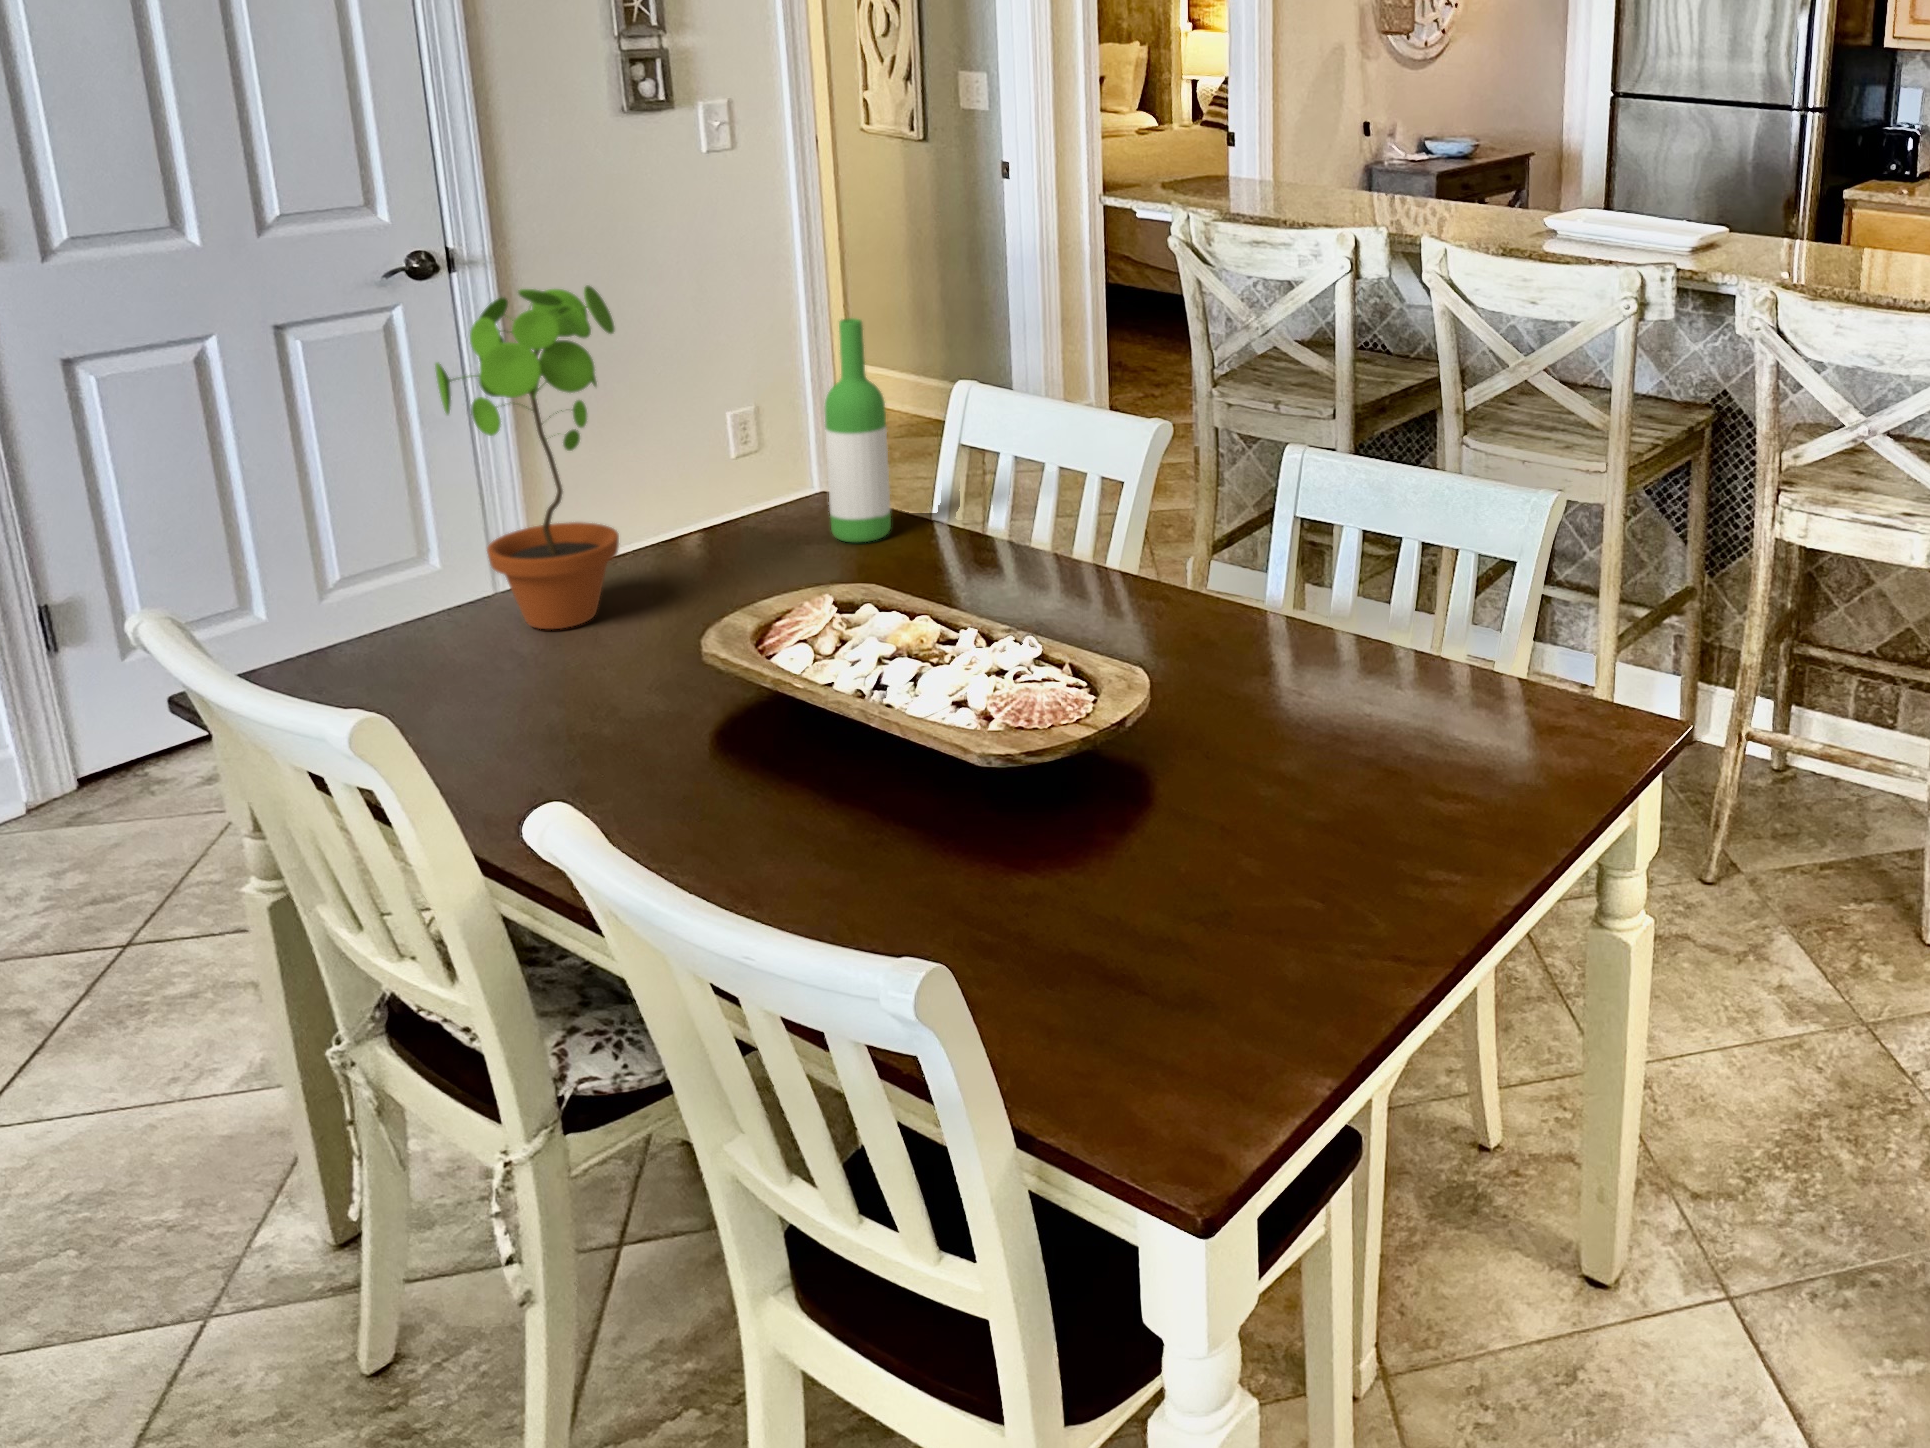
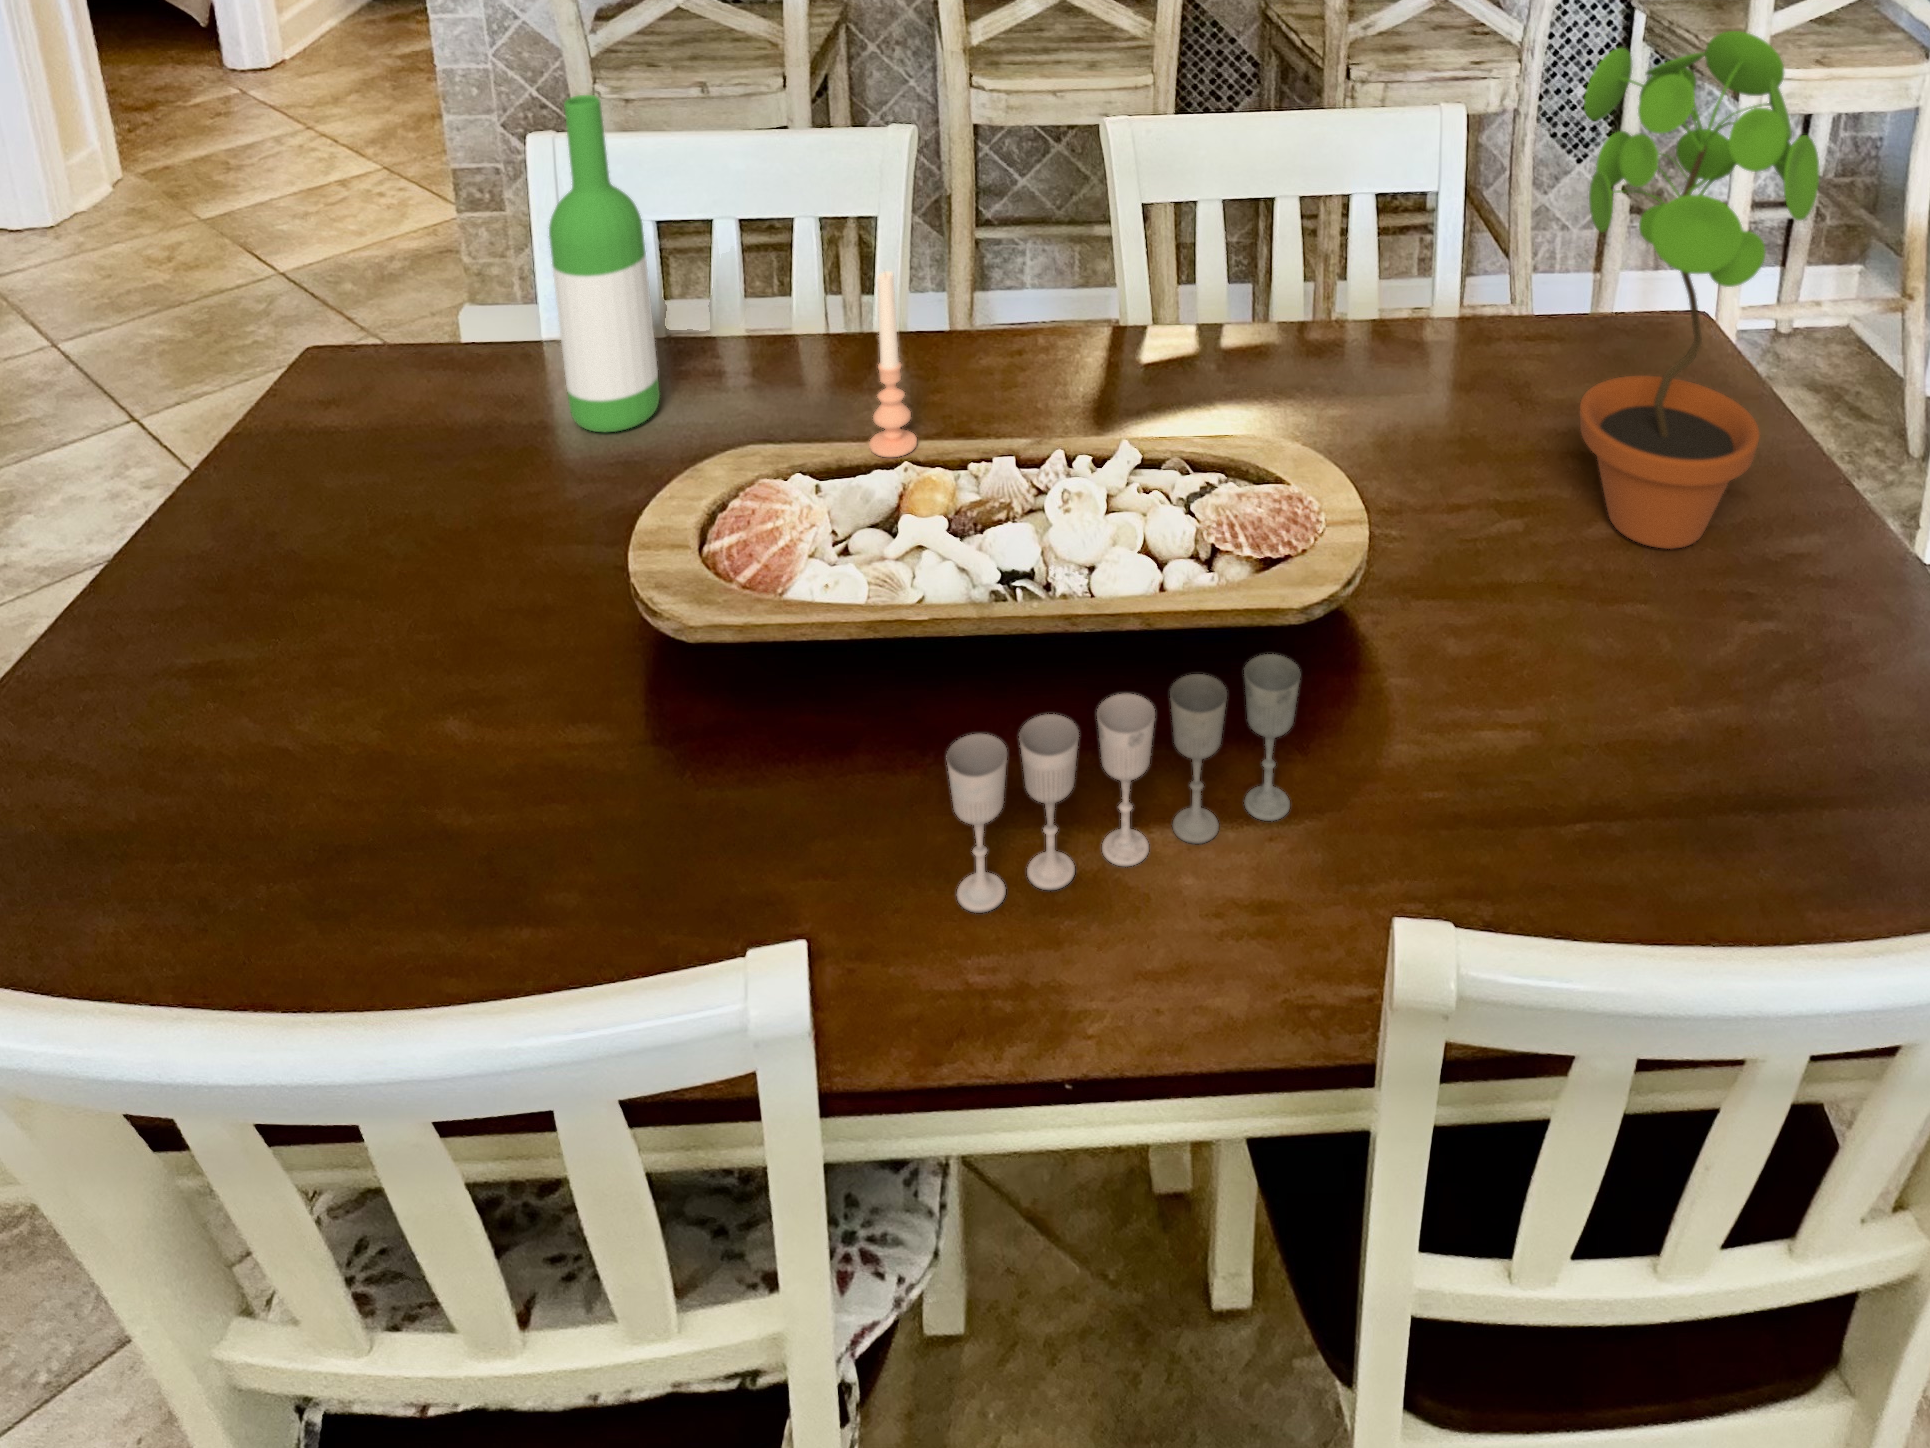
potted plant: present [435,286,619,629] -> present [1580,31,1819,549]
candle: none [939,463,973,595] -> present [869,271,917,457]
wine glass: none [614,659,830,791] -> present [946,654,1300,913]

